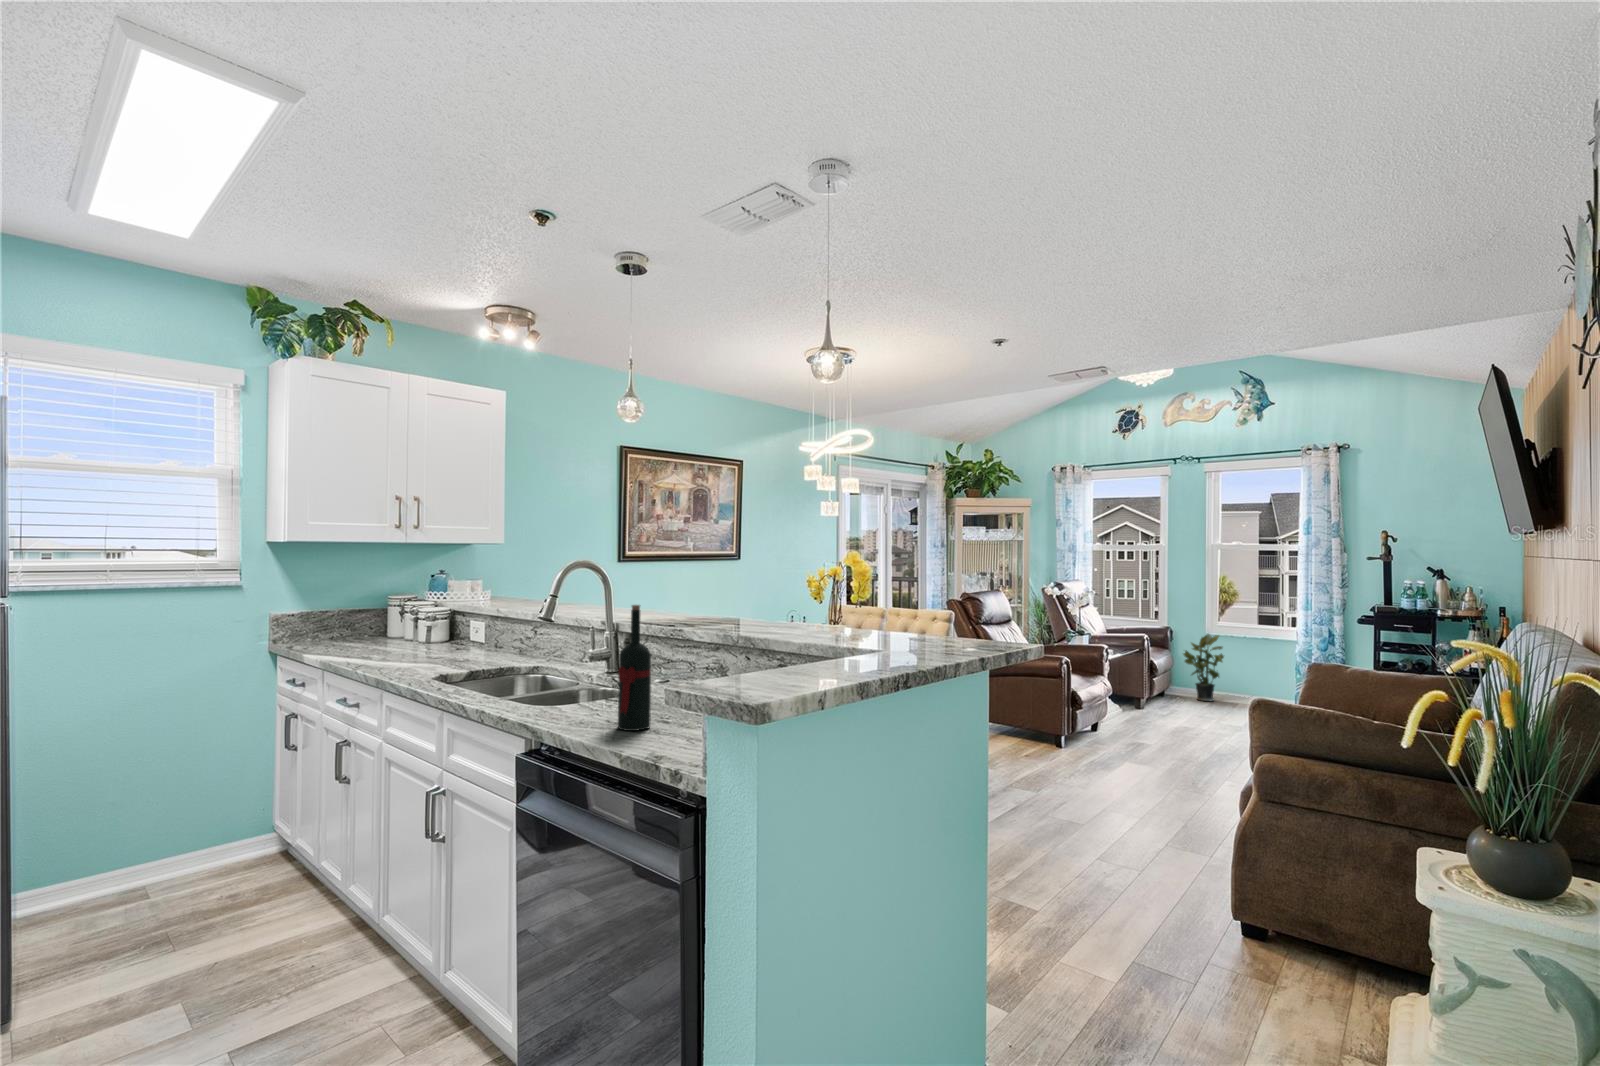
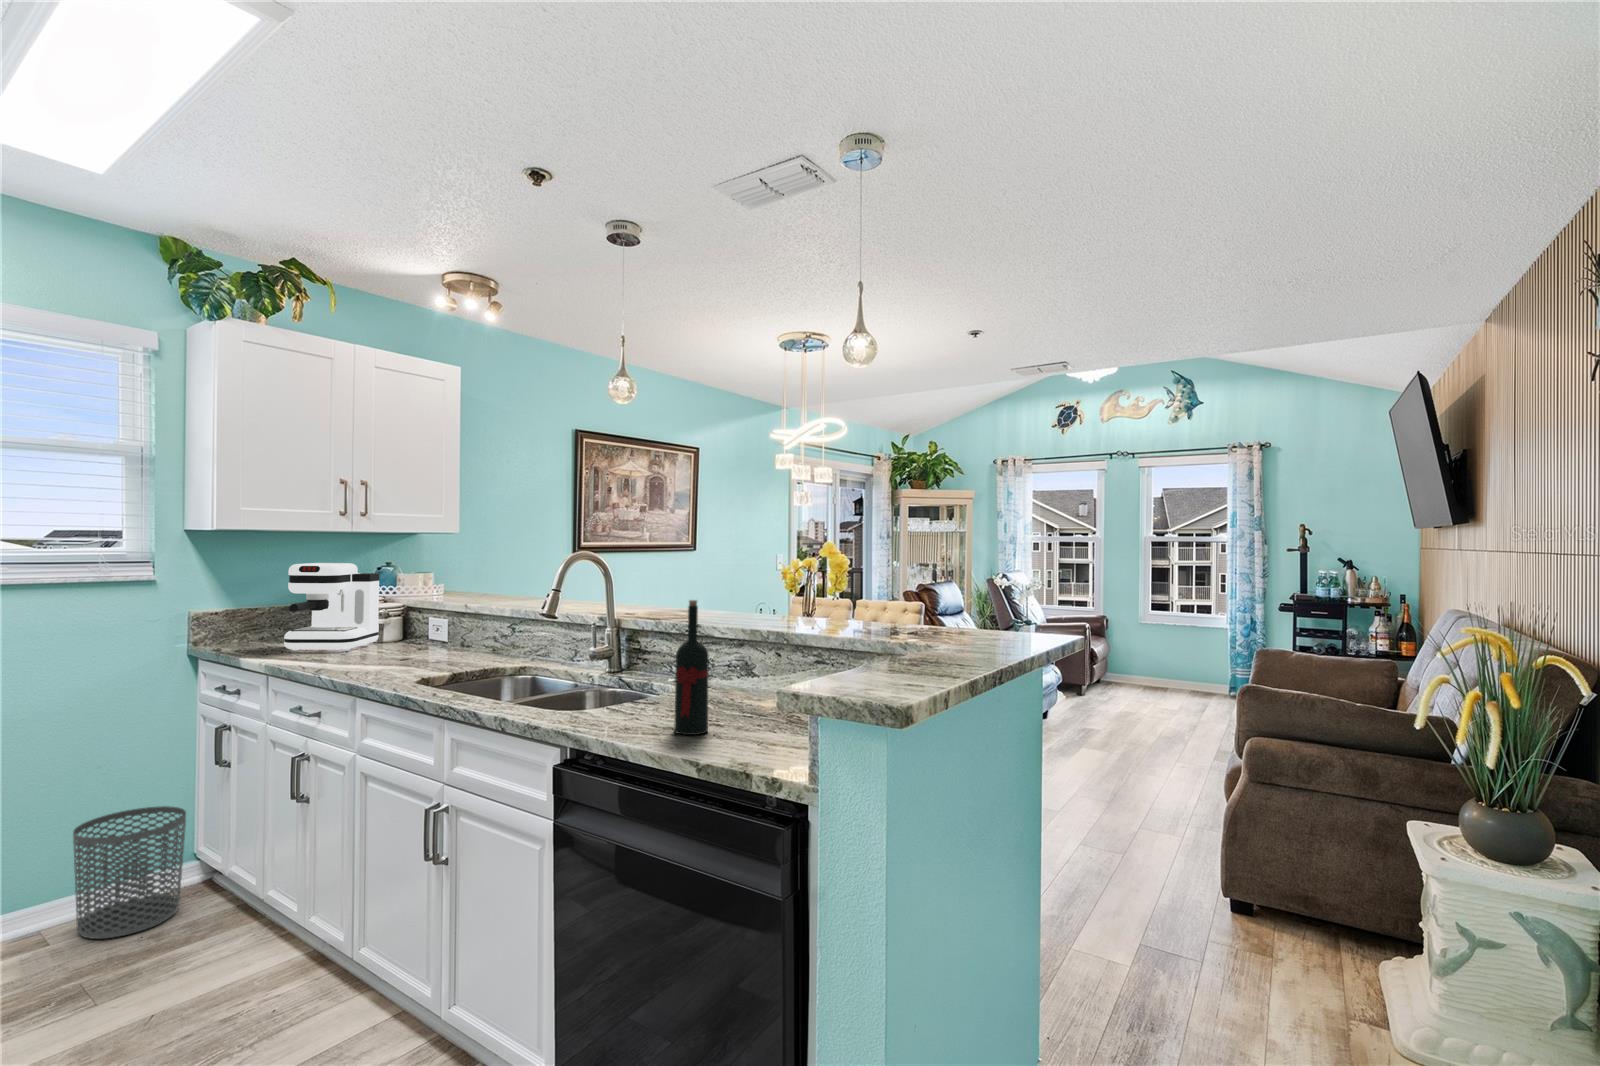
coffee maker: none [343,571,428,649] -> present [284,563,379,651]
potted plant: present [1183,634,1224,701] -> none [1117,623,1156,689]
waste bin: none [168,783,261,895] -> present [73,806,186,939]

